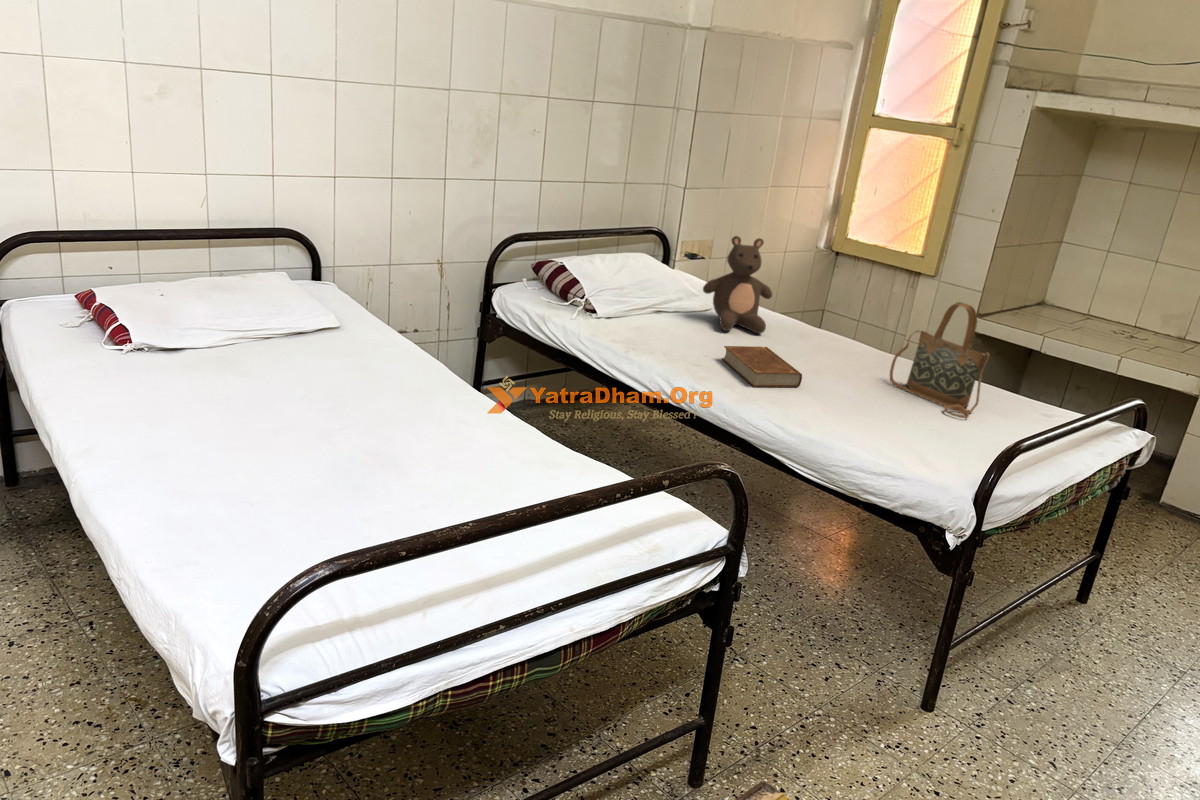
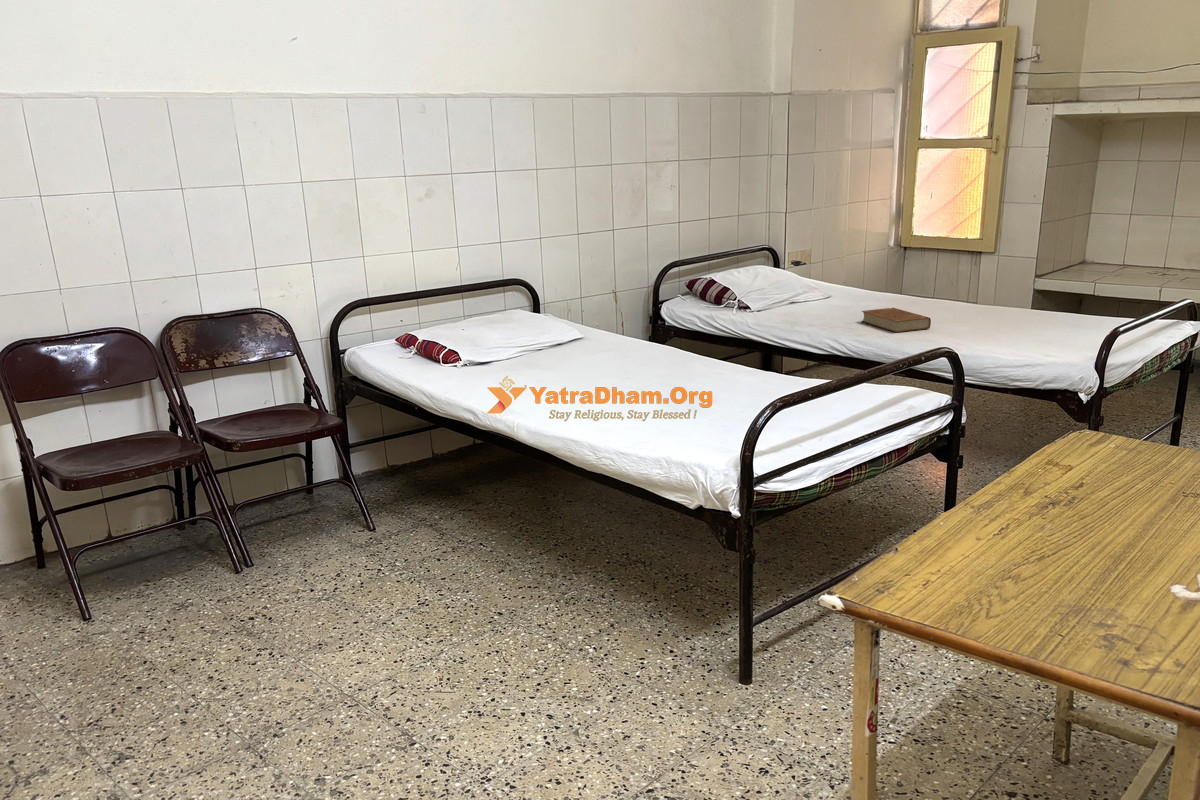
teddy bear: present [703,236,772,334] -> none [825,232,882,307]
handbag: present [890,302,989,418] -> none [993,245,1072,329]

